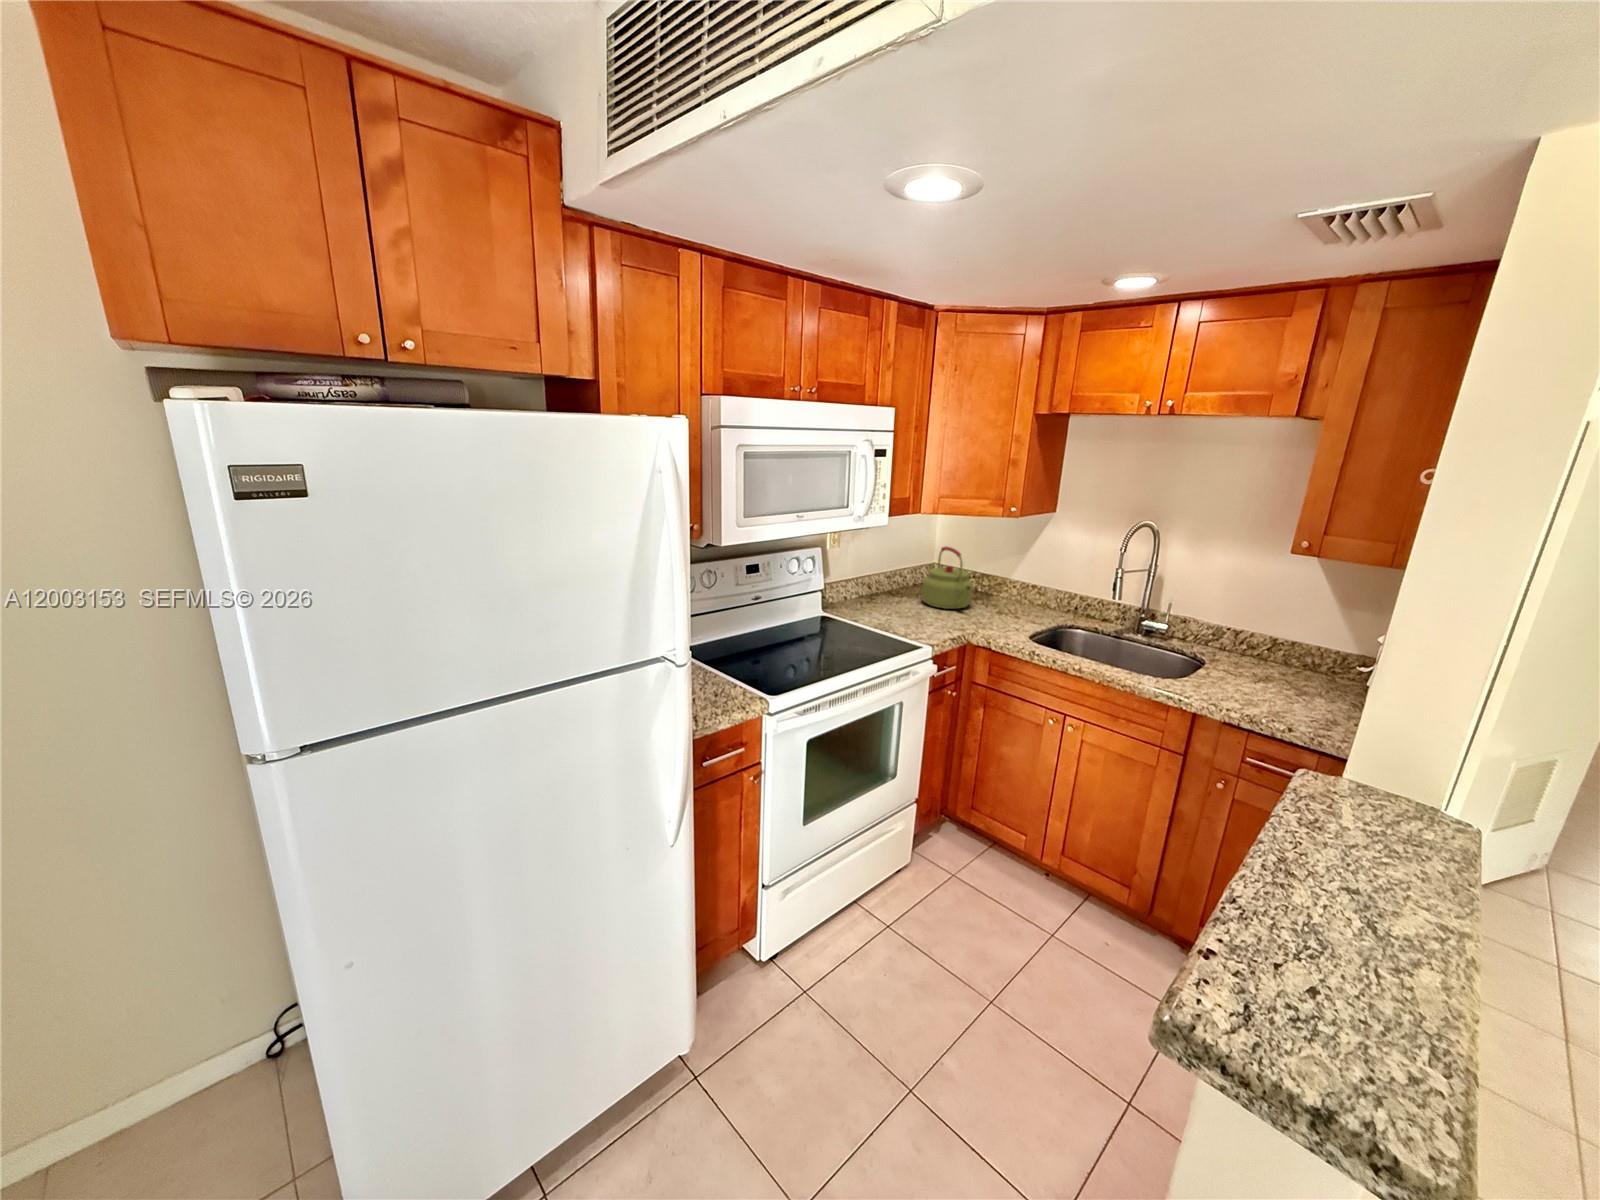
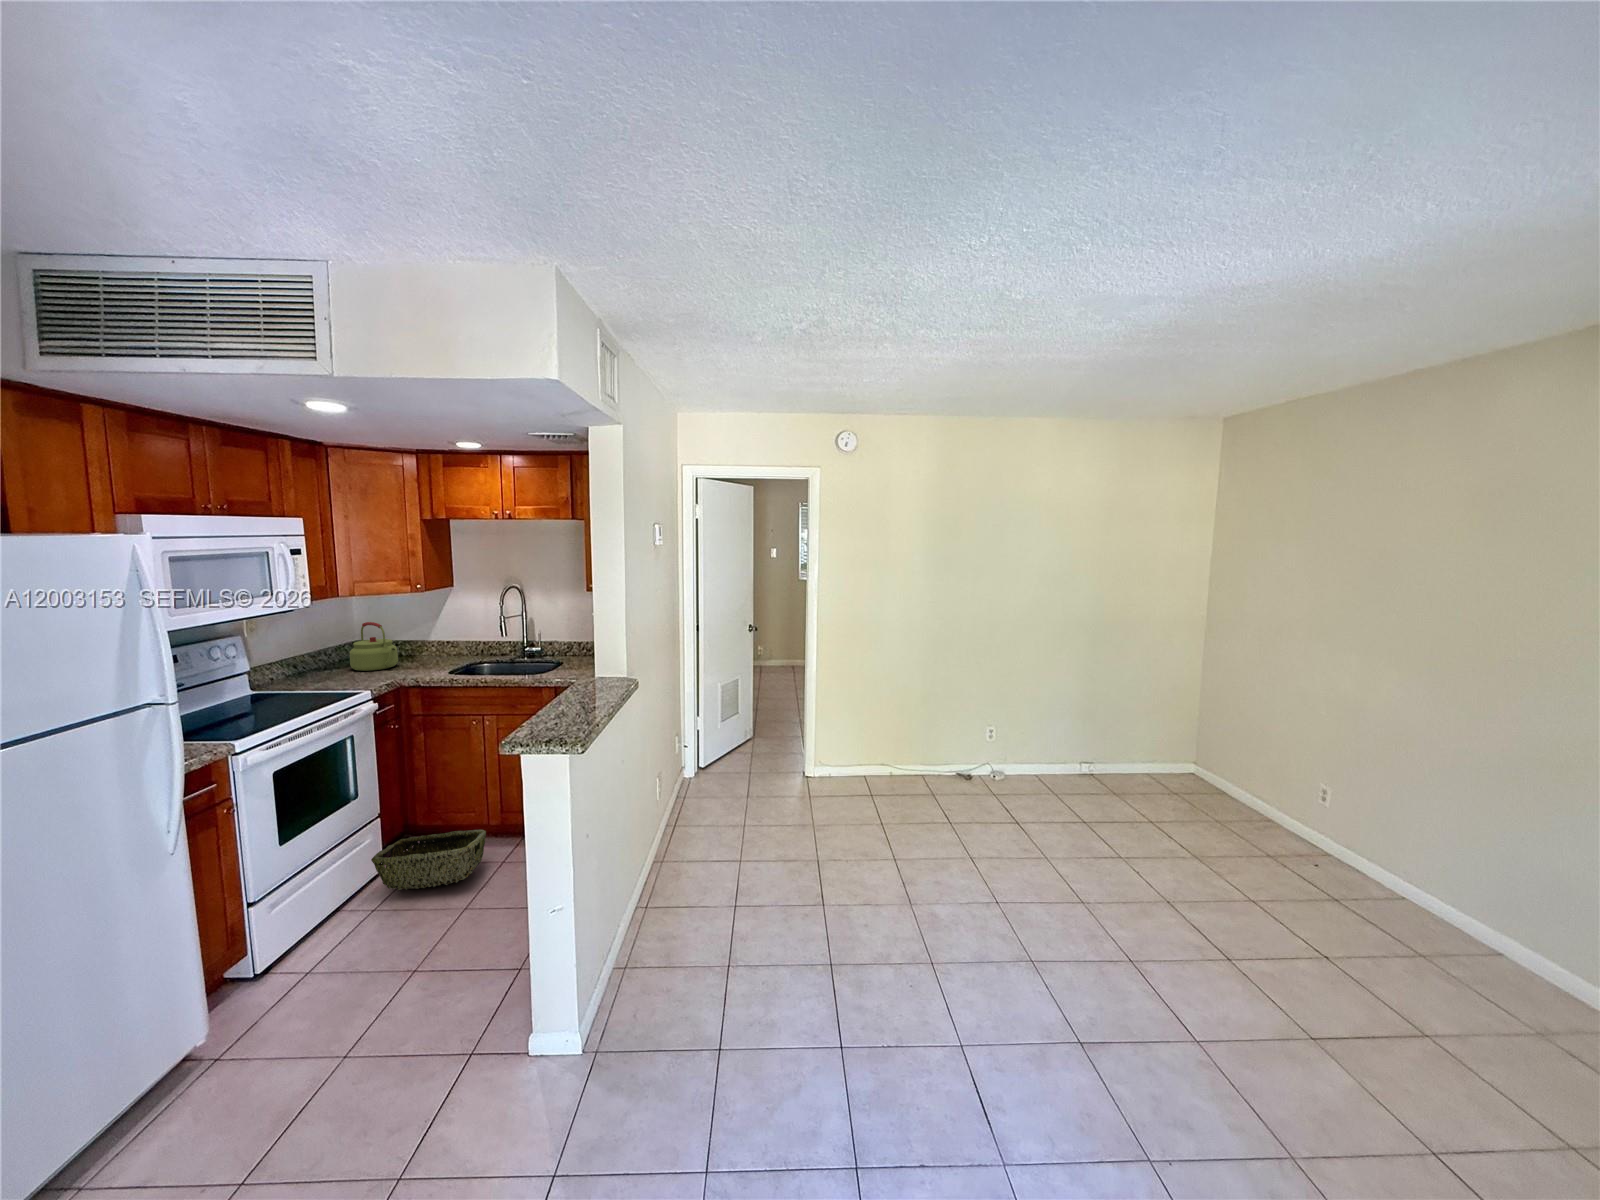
woven basket: none [897,836,1037,944] -> present [371,830,486,890]

